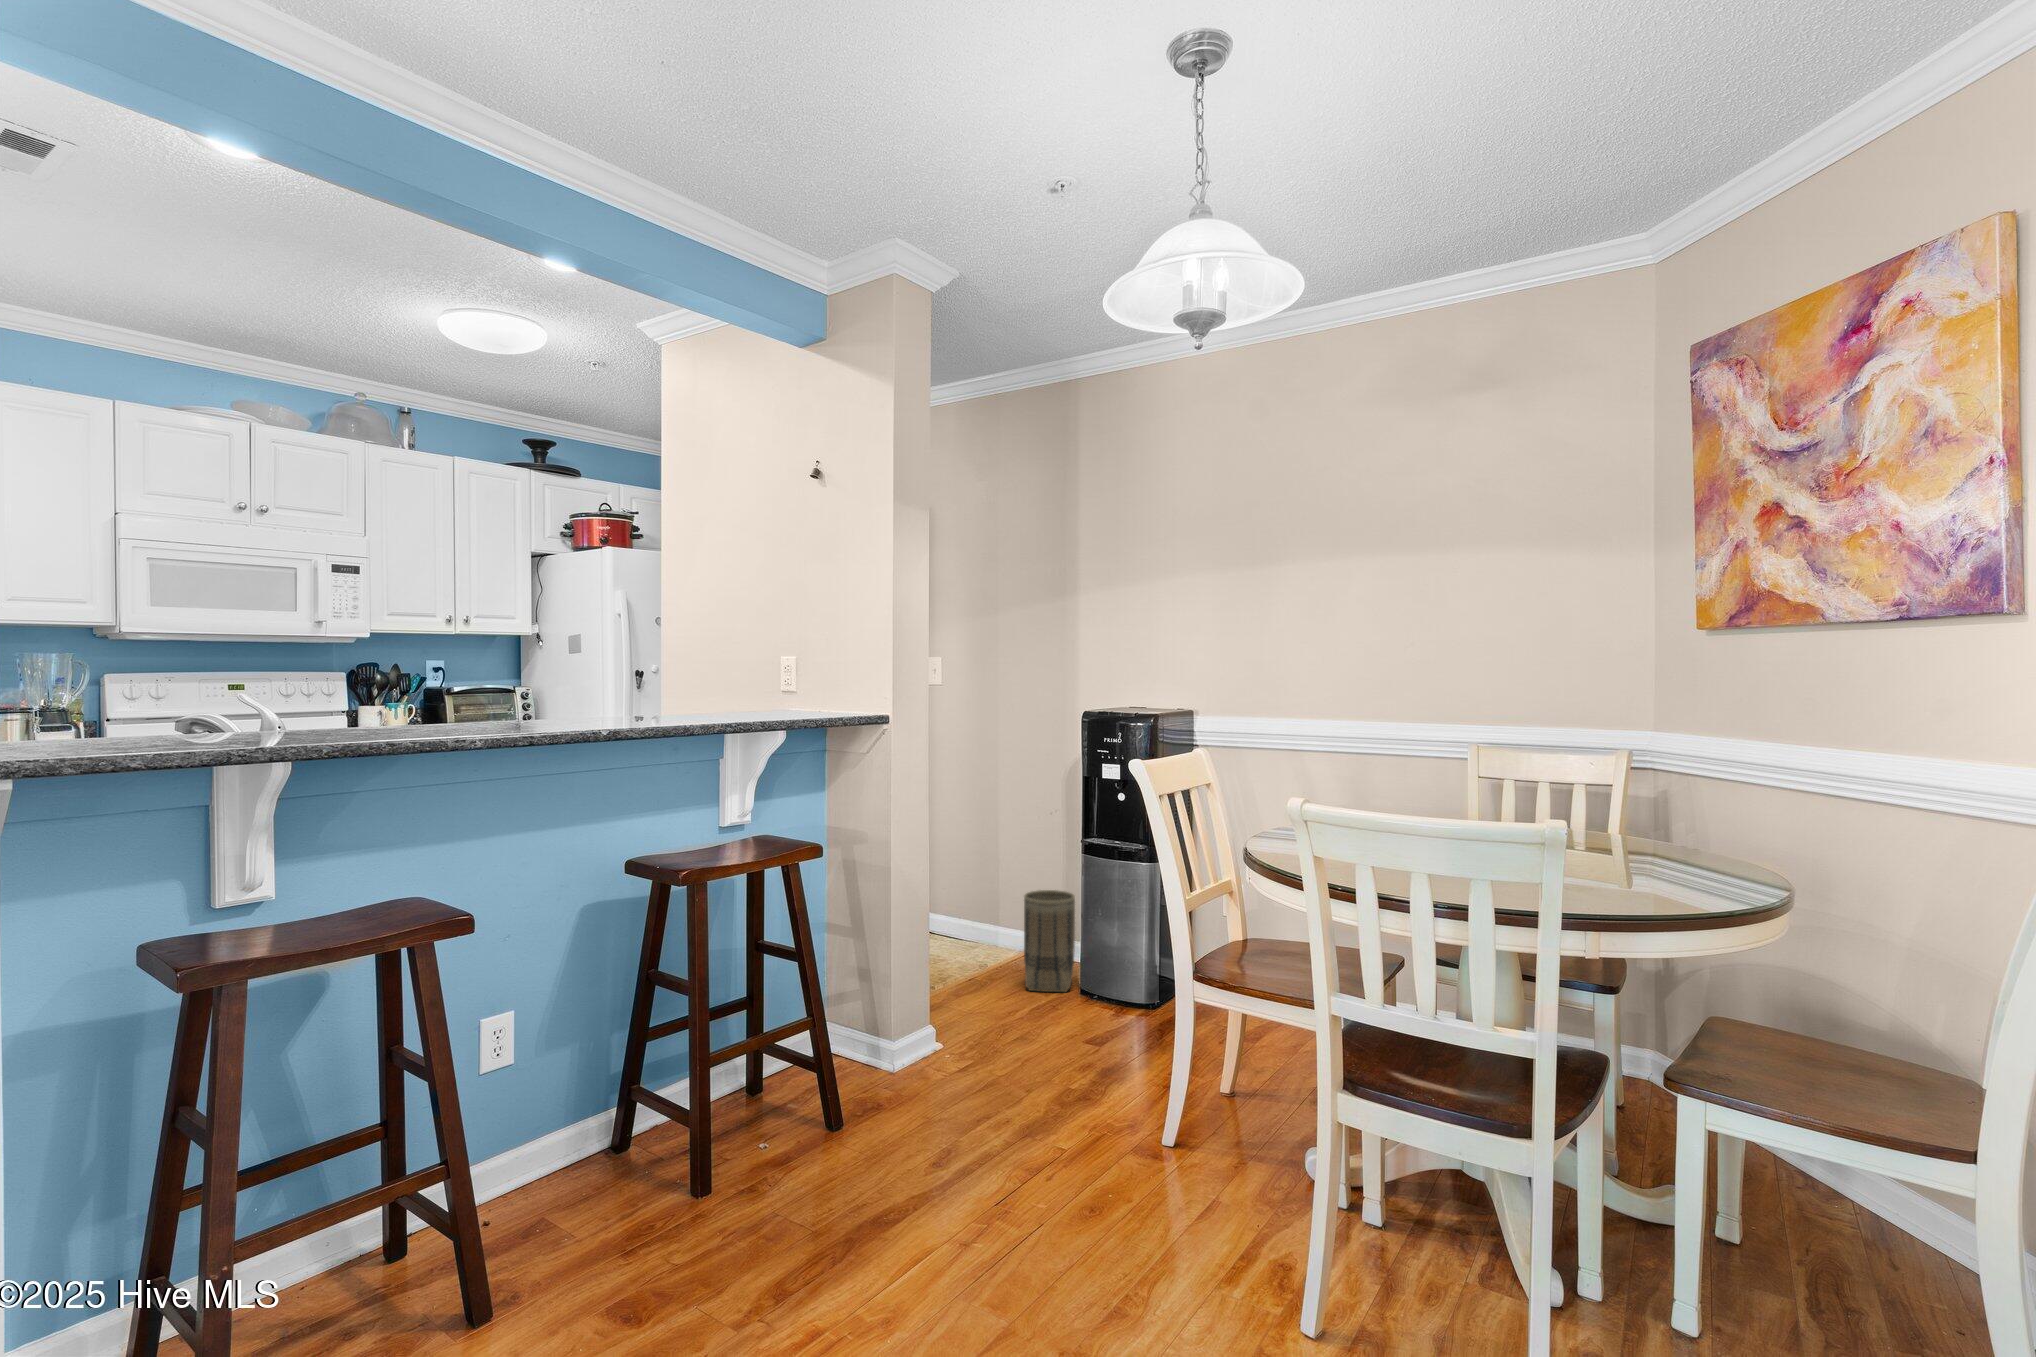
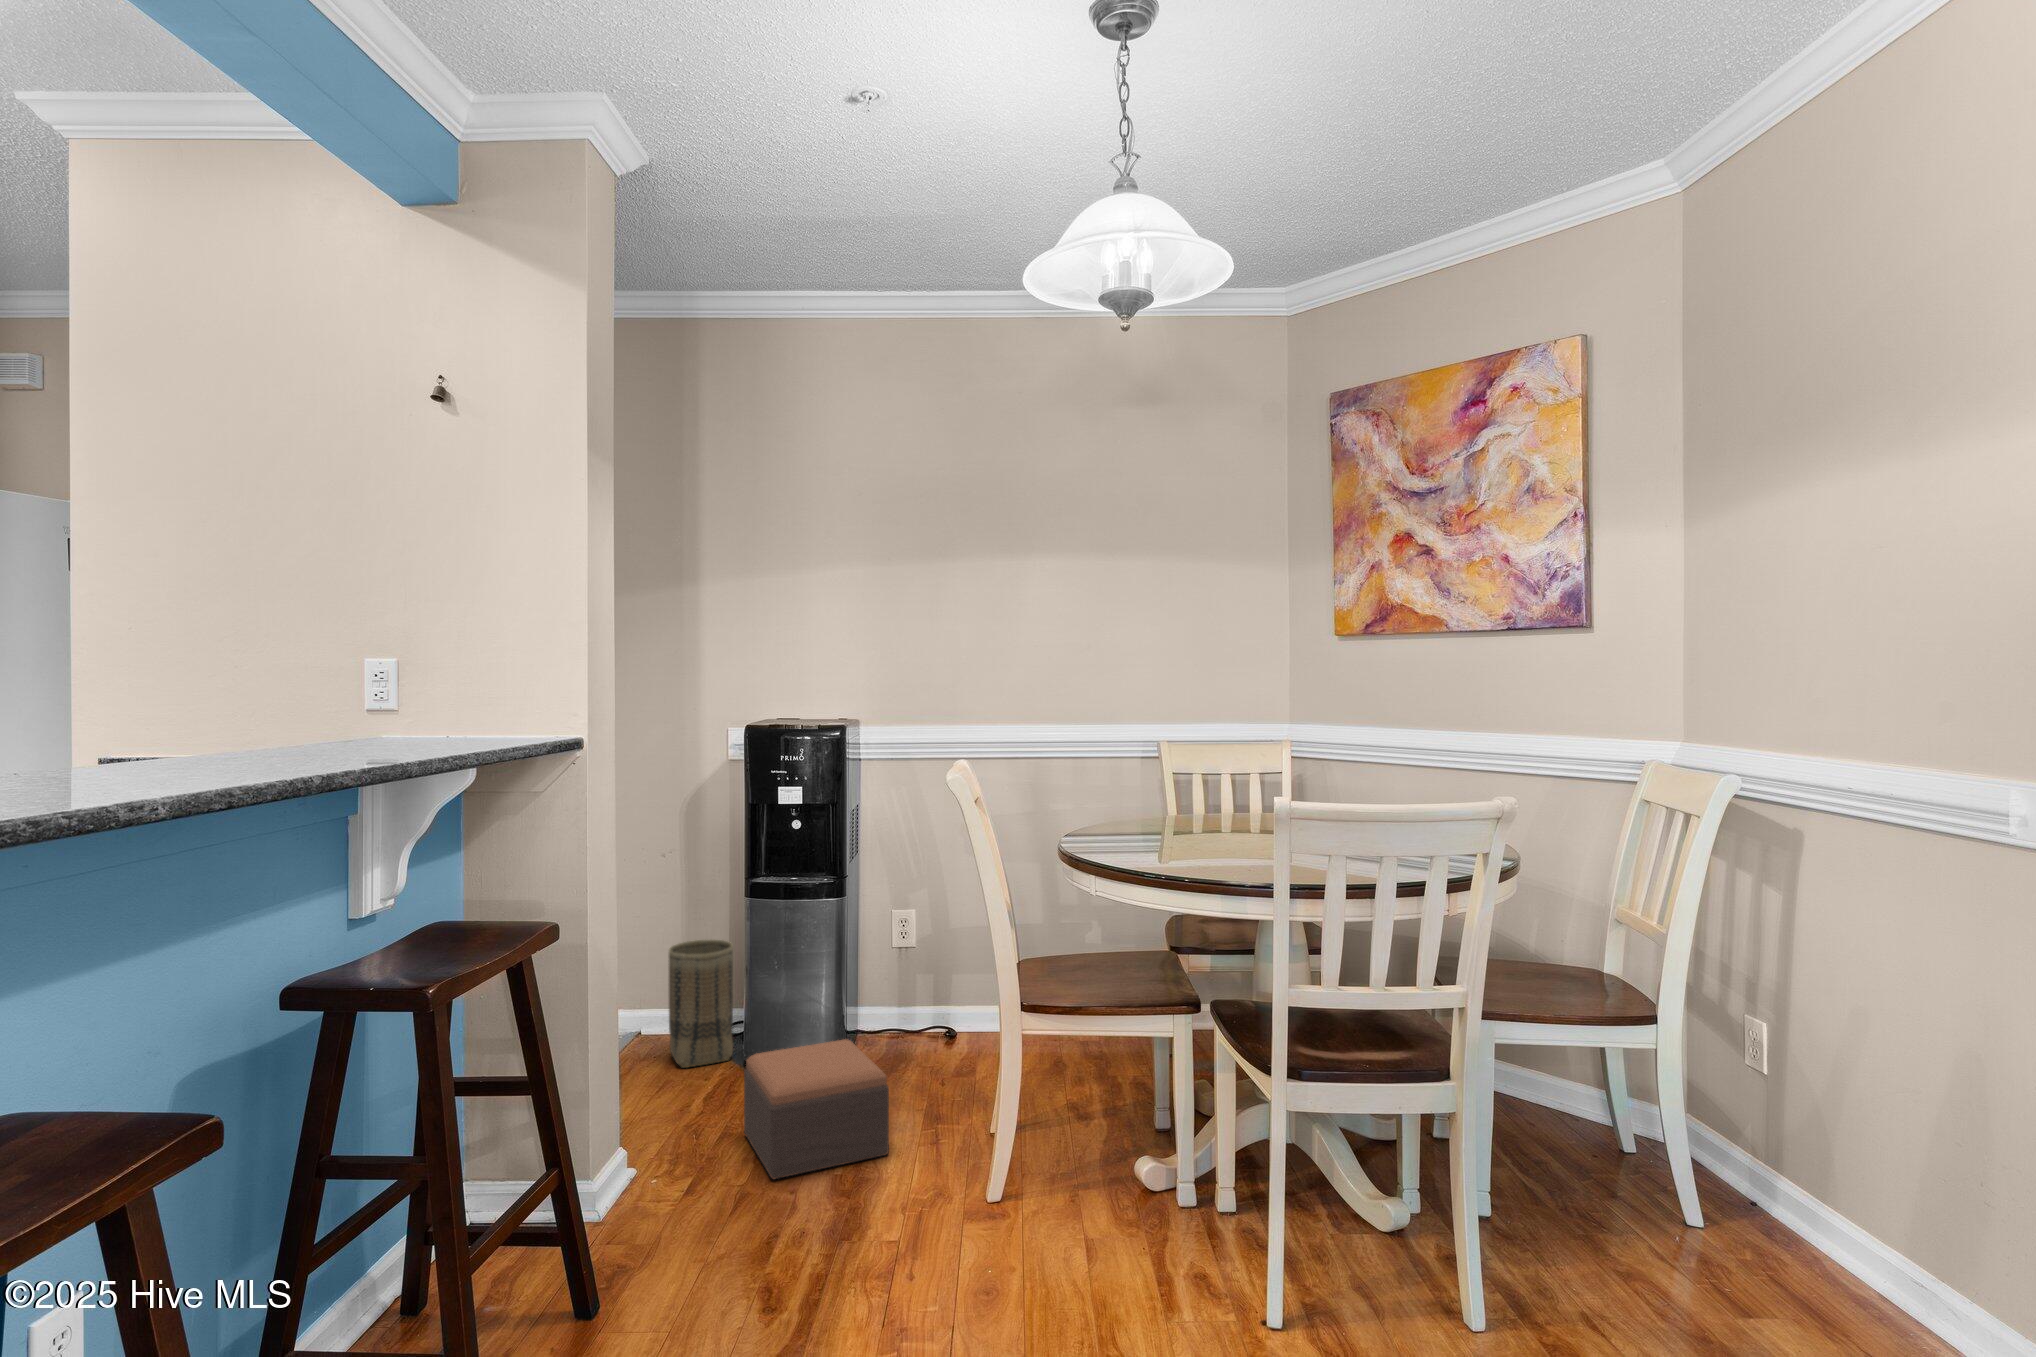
footstool: none [1018,983,1122,1089] -> present [744,1039,889,1179]

